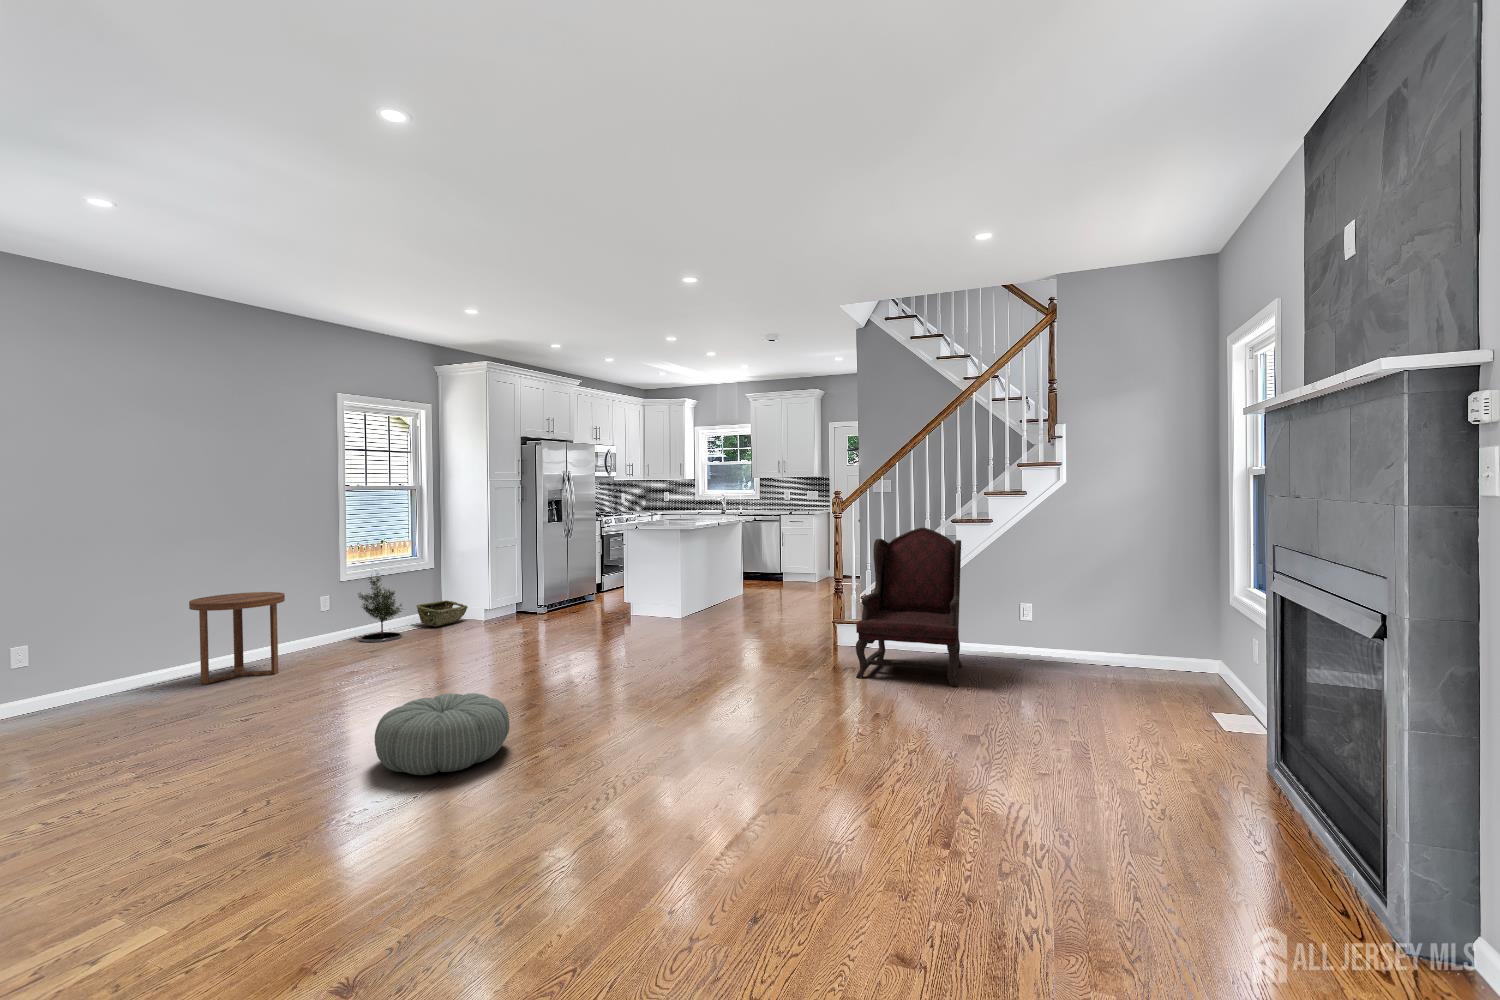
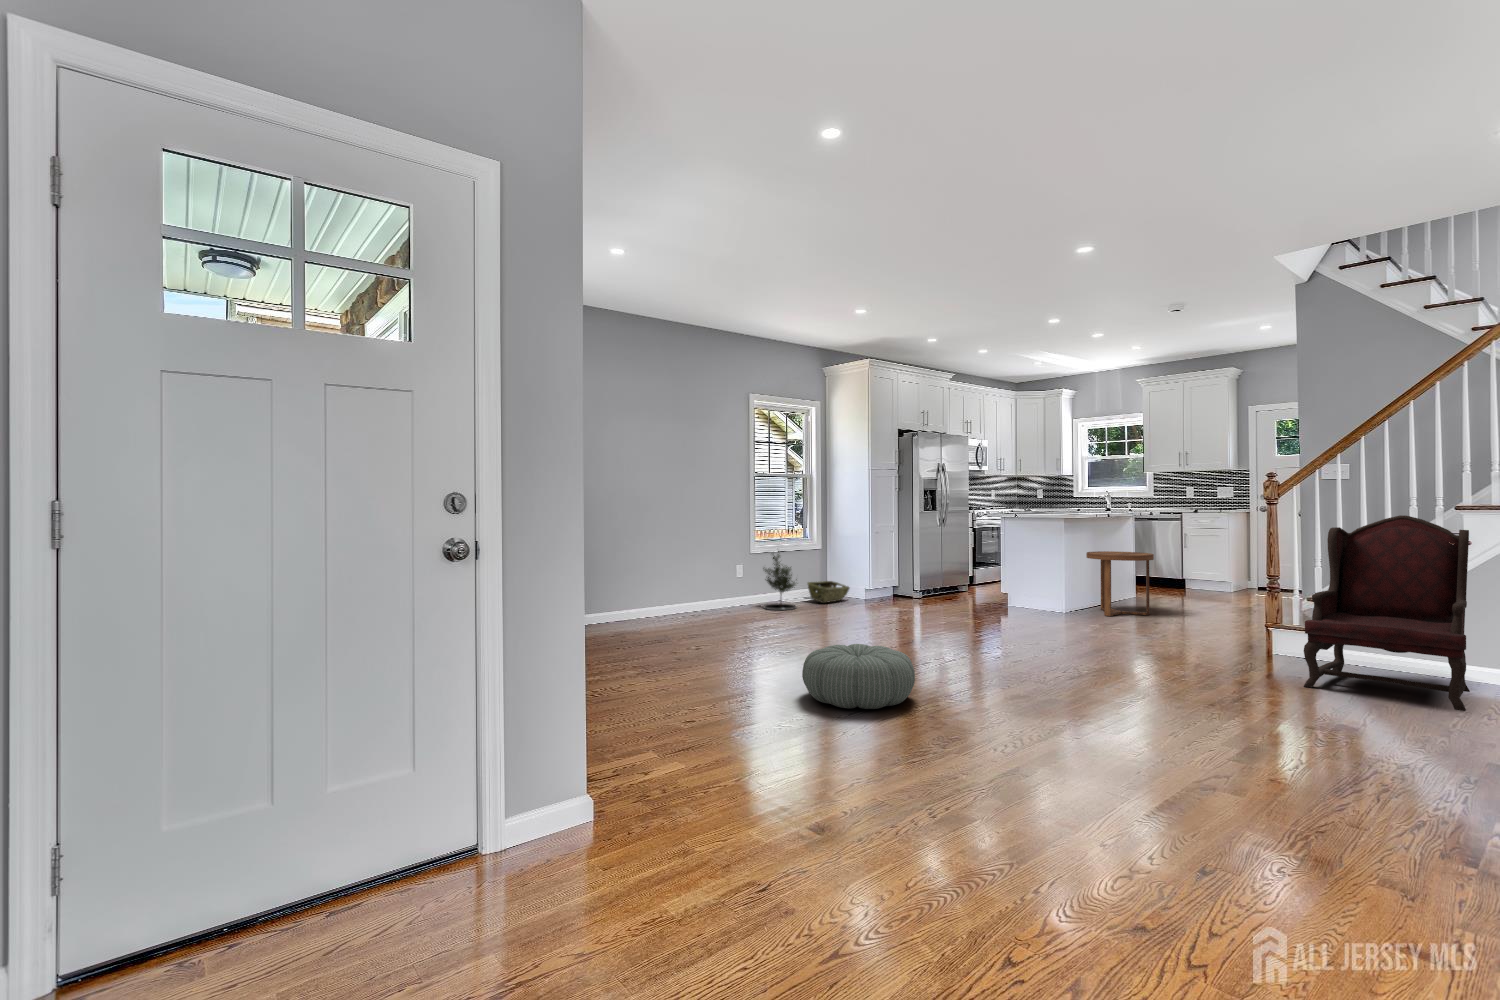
side table: present [189,592,285,684] -> present [1086,551,1154,616]

